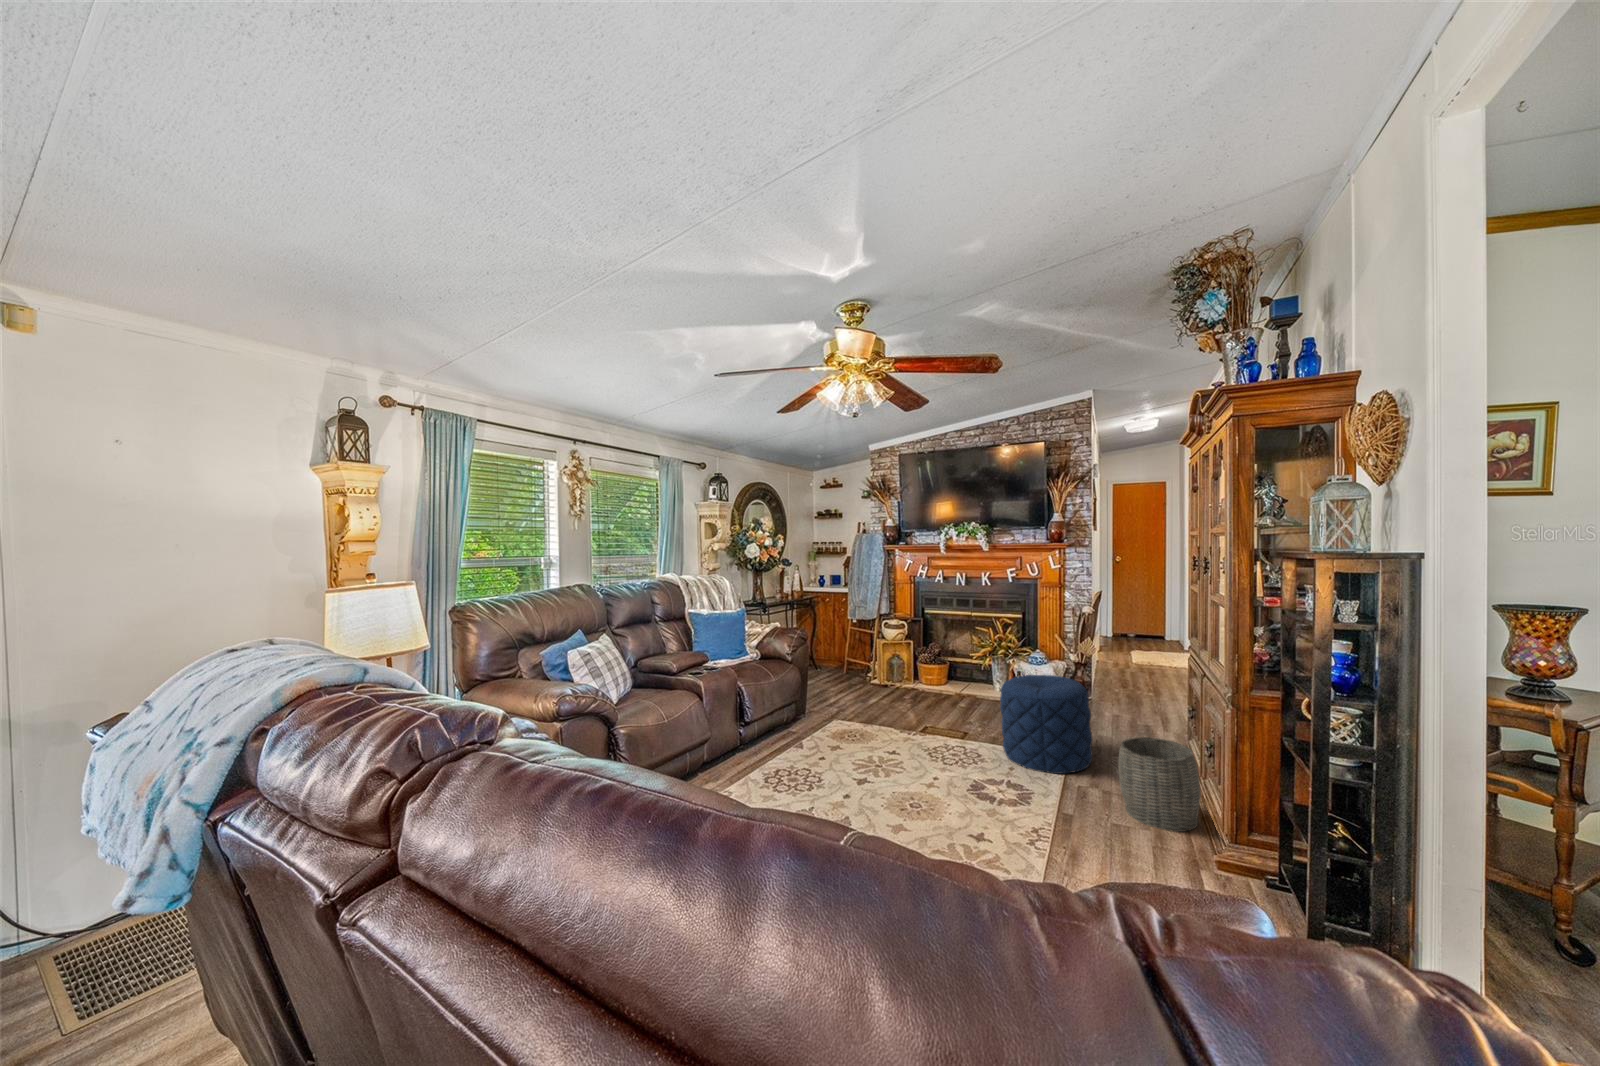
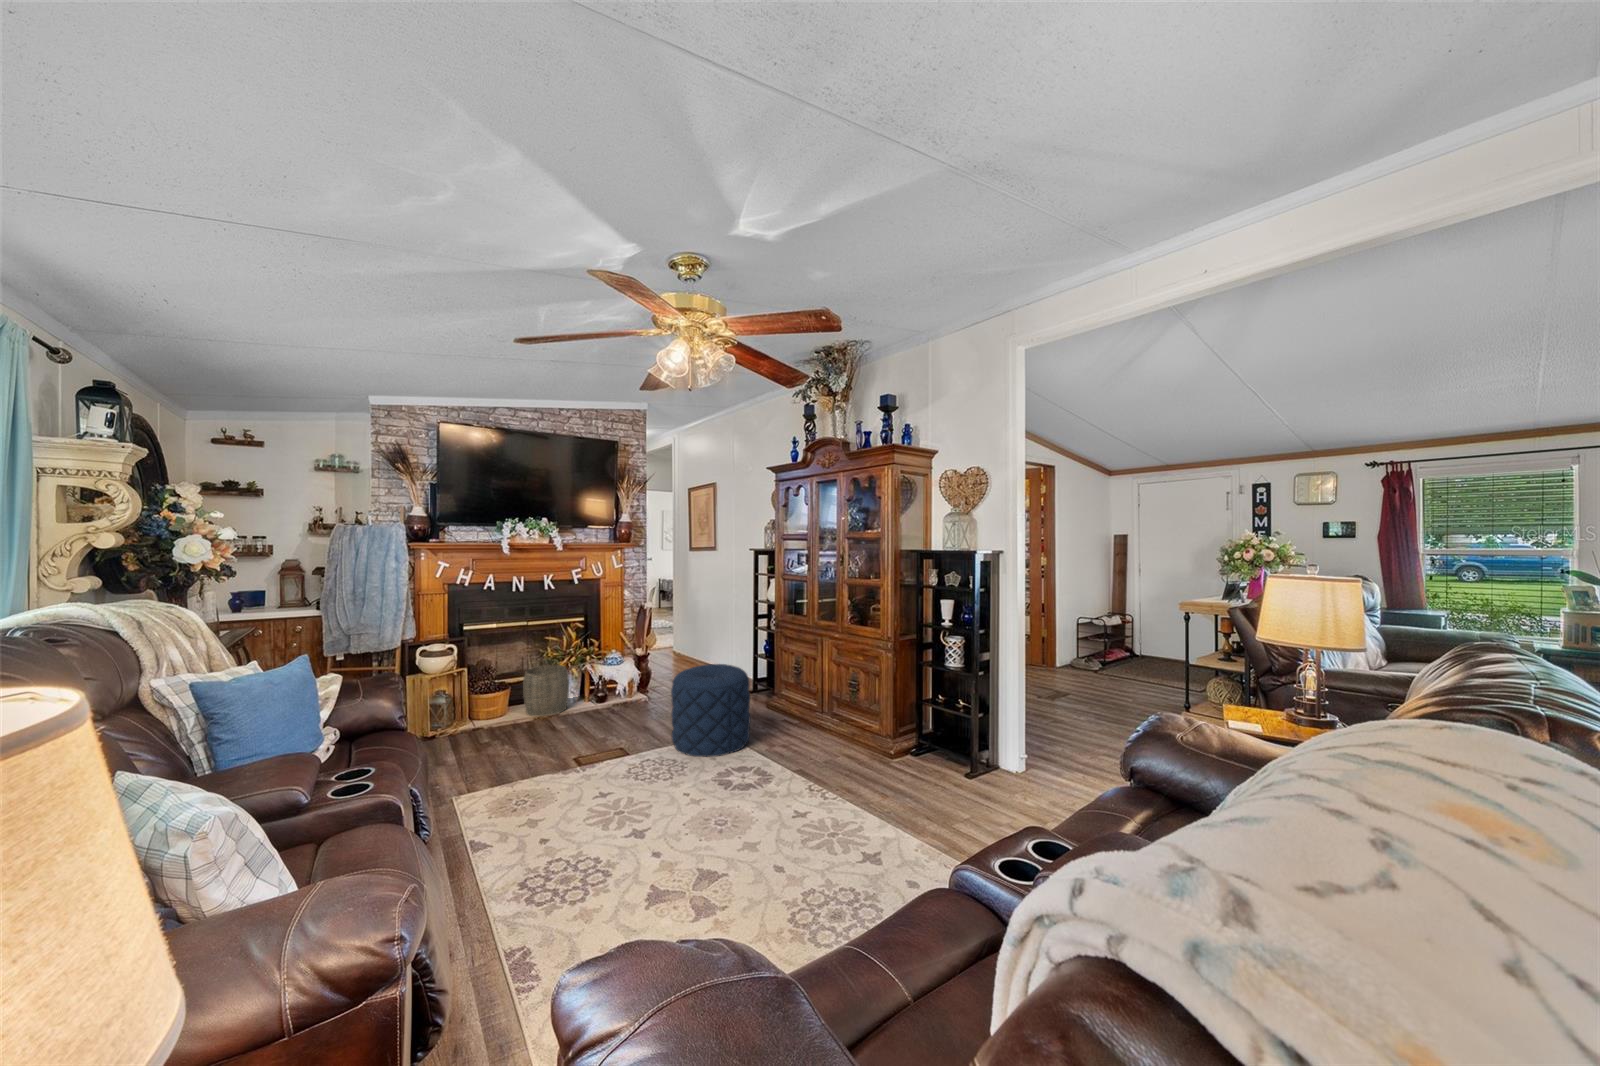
woven basket: present [1118,737,1201,832] -> present [523,665,569,716]

